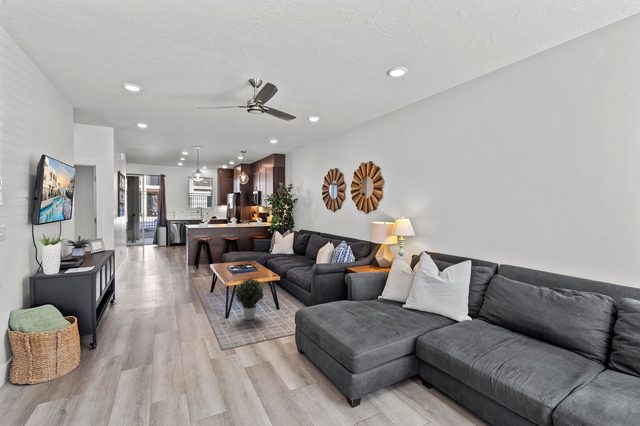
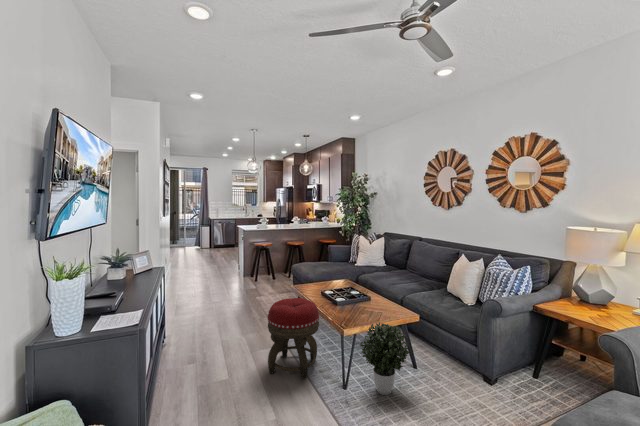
footstool: none [181,268,217,316] -> present [268,298,319,379]

